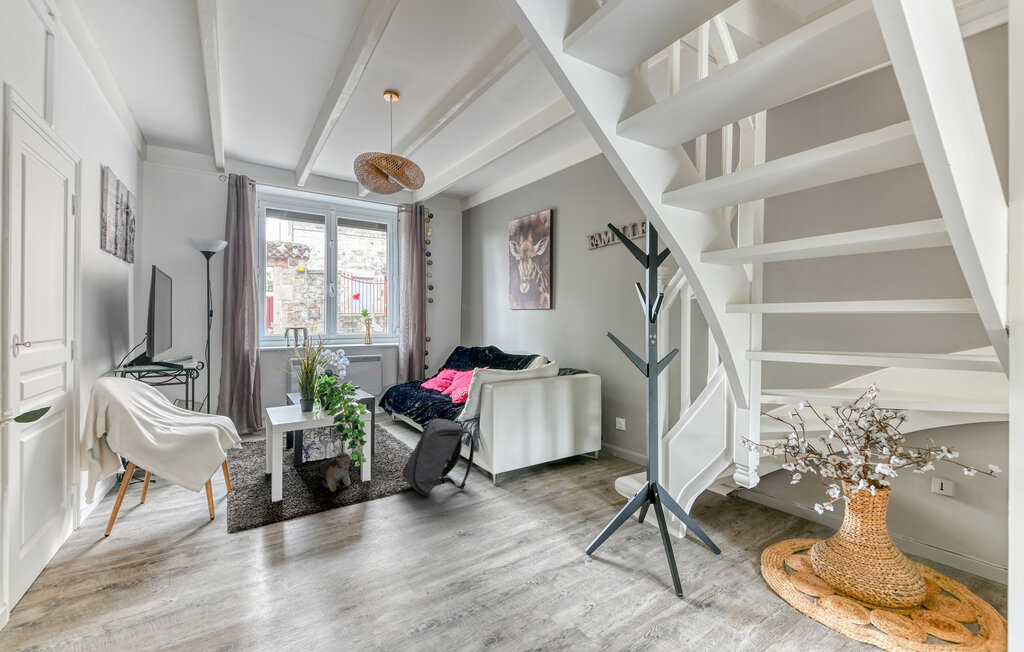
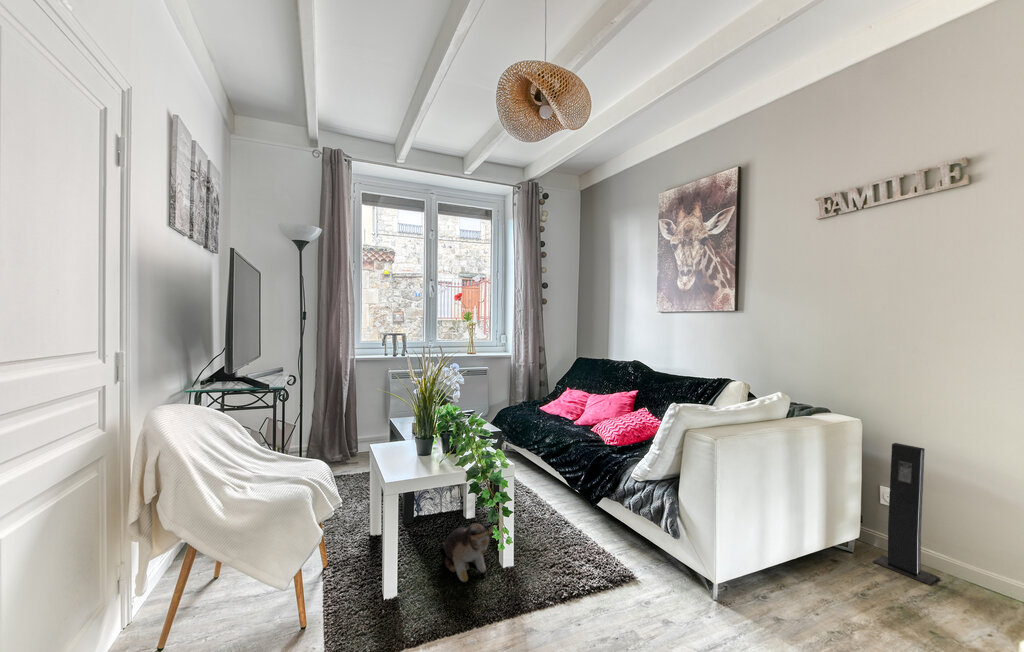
speaker: none [606,390,637,473] -> present [873,443,940,585]
backpack: present [403,419,474,496] -> none [564,476,678,612]

